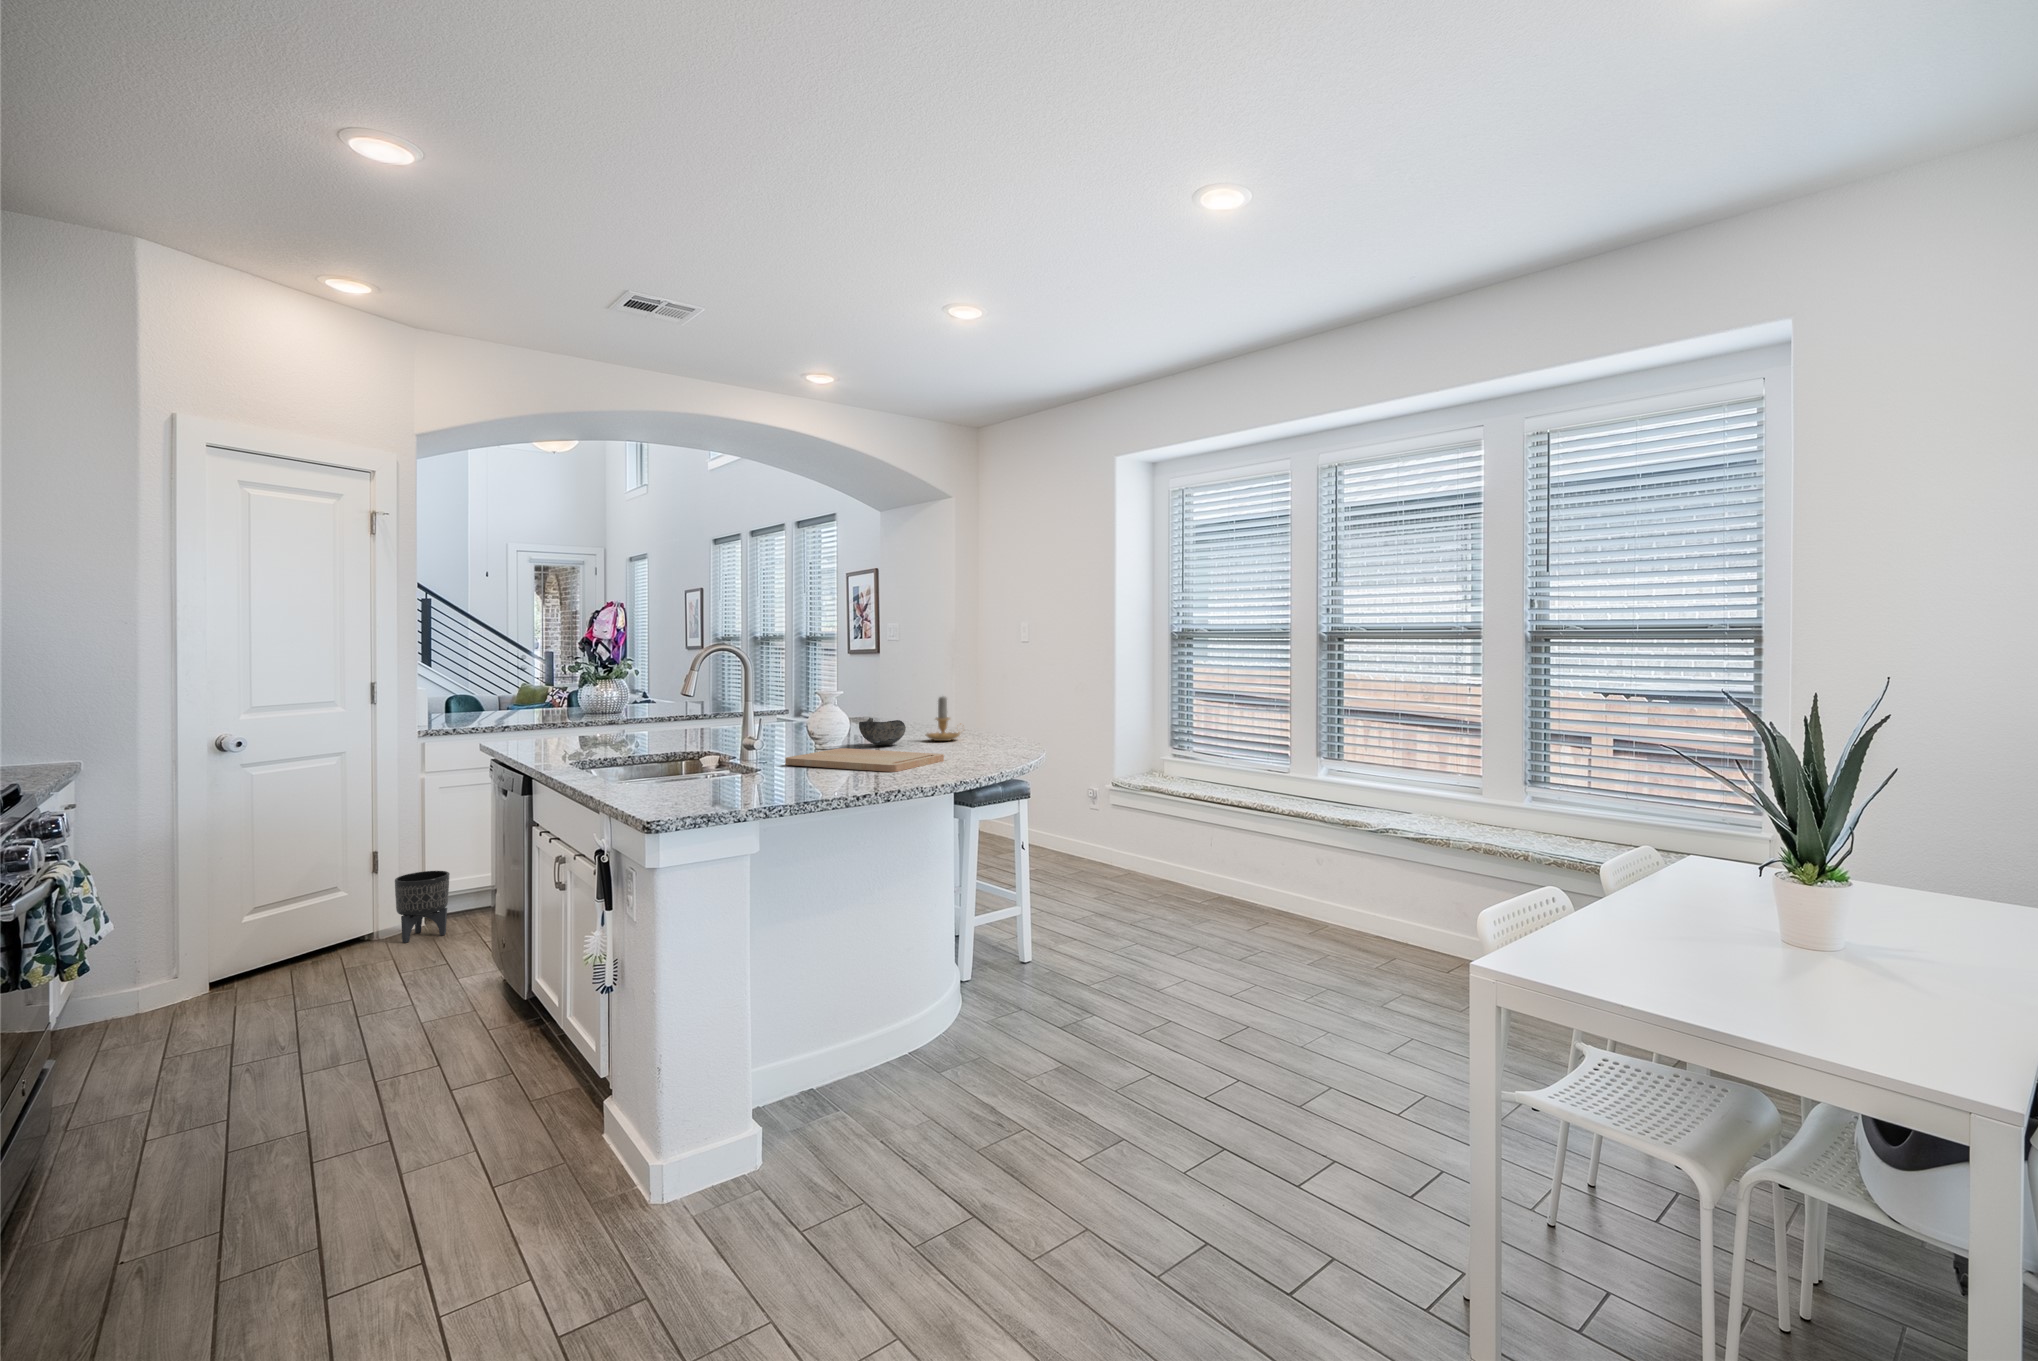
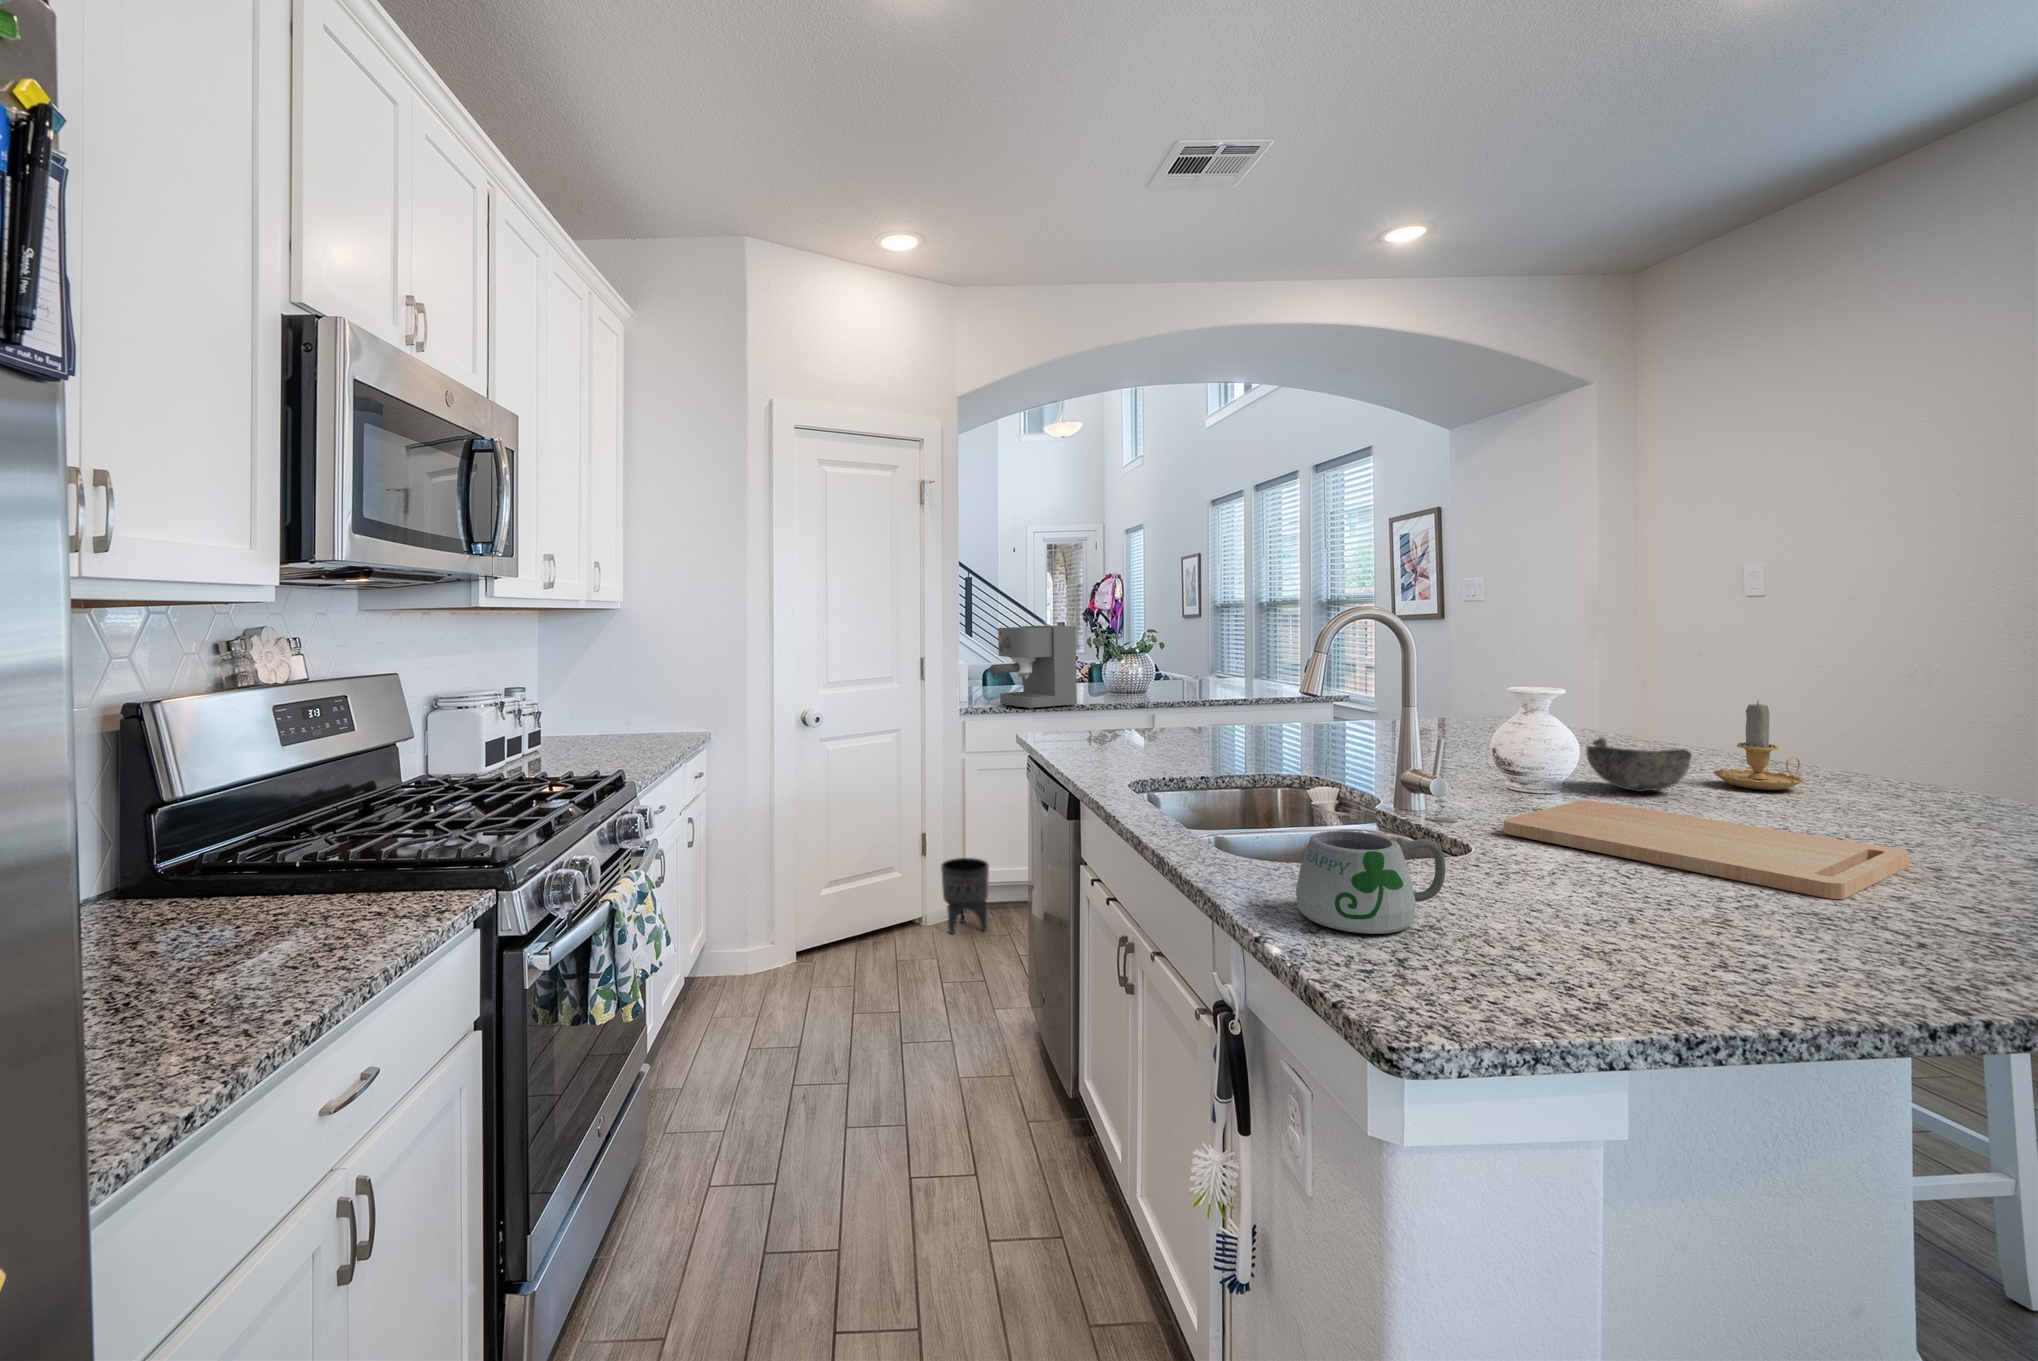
coffee maker: none [455,654,547,729] -> present [990,626,1077,709]
mug: none [638,754,713,799] -> present [1296,831,1445,947]

